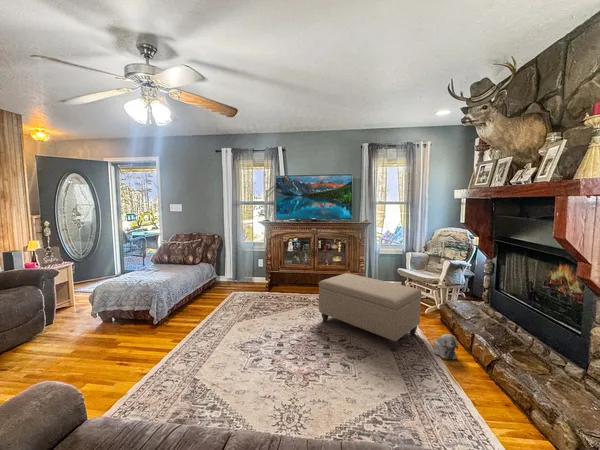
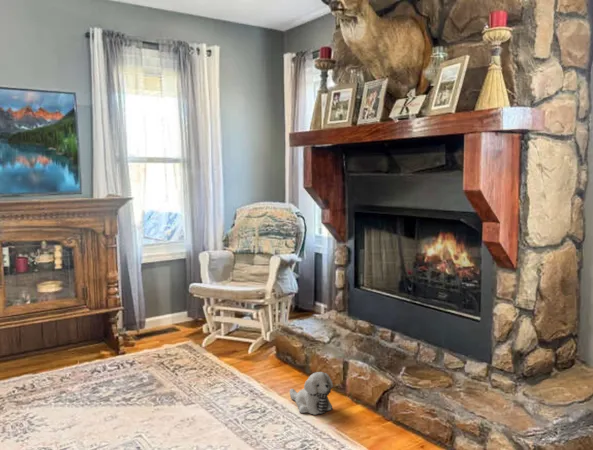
ottoman: present [318,273,421,350] -> none [49,309,261,431]

